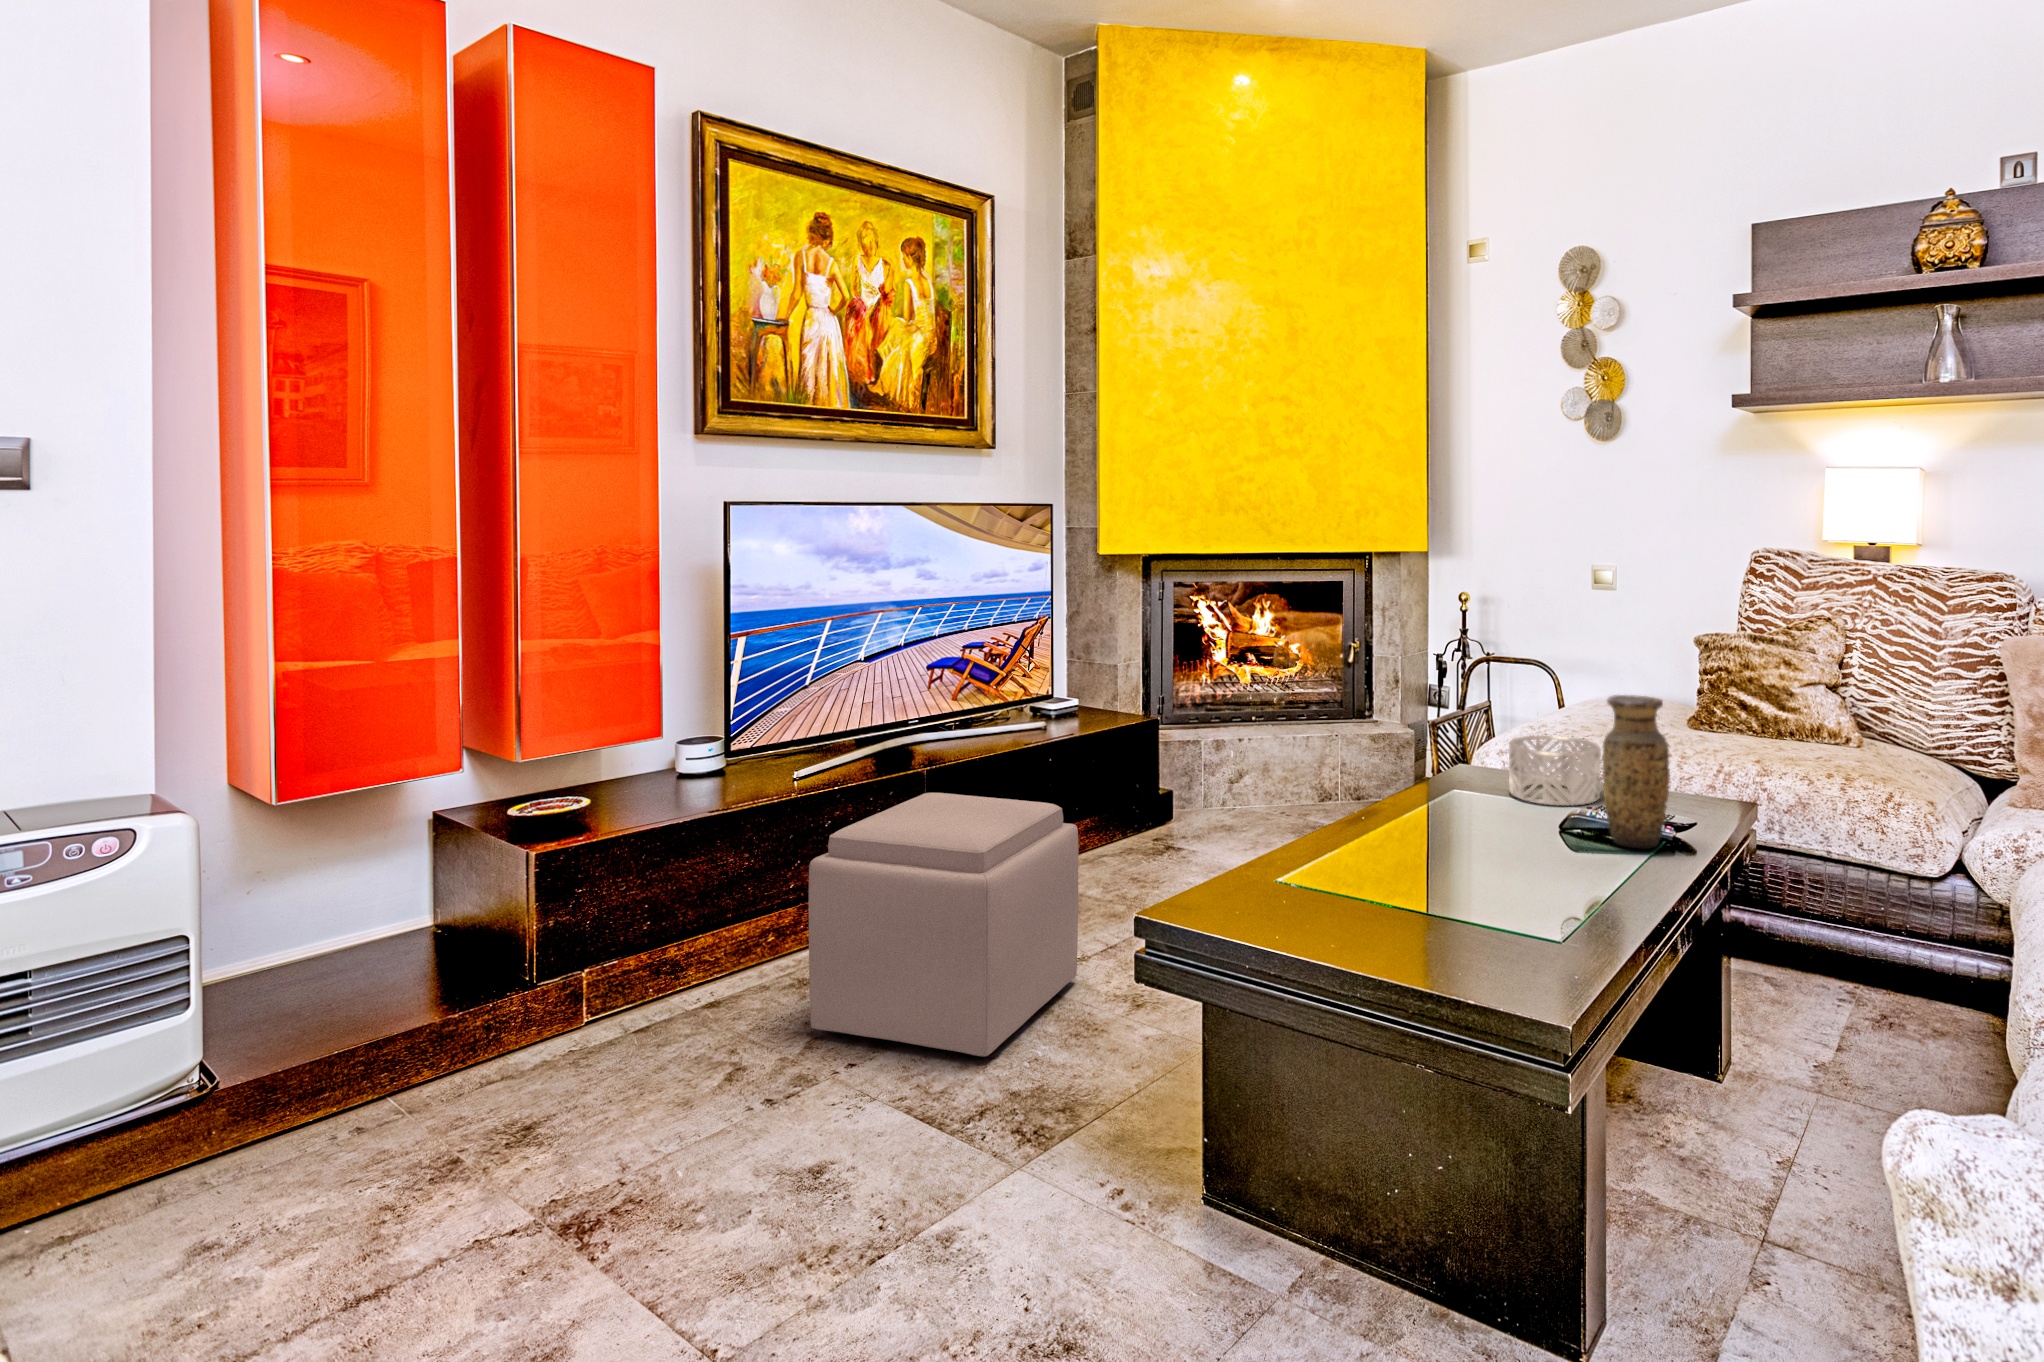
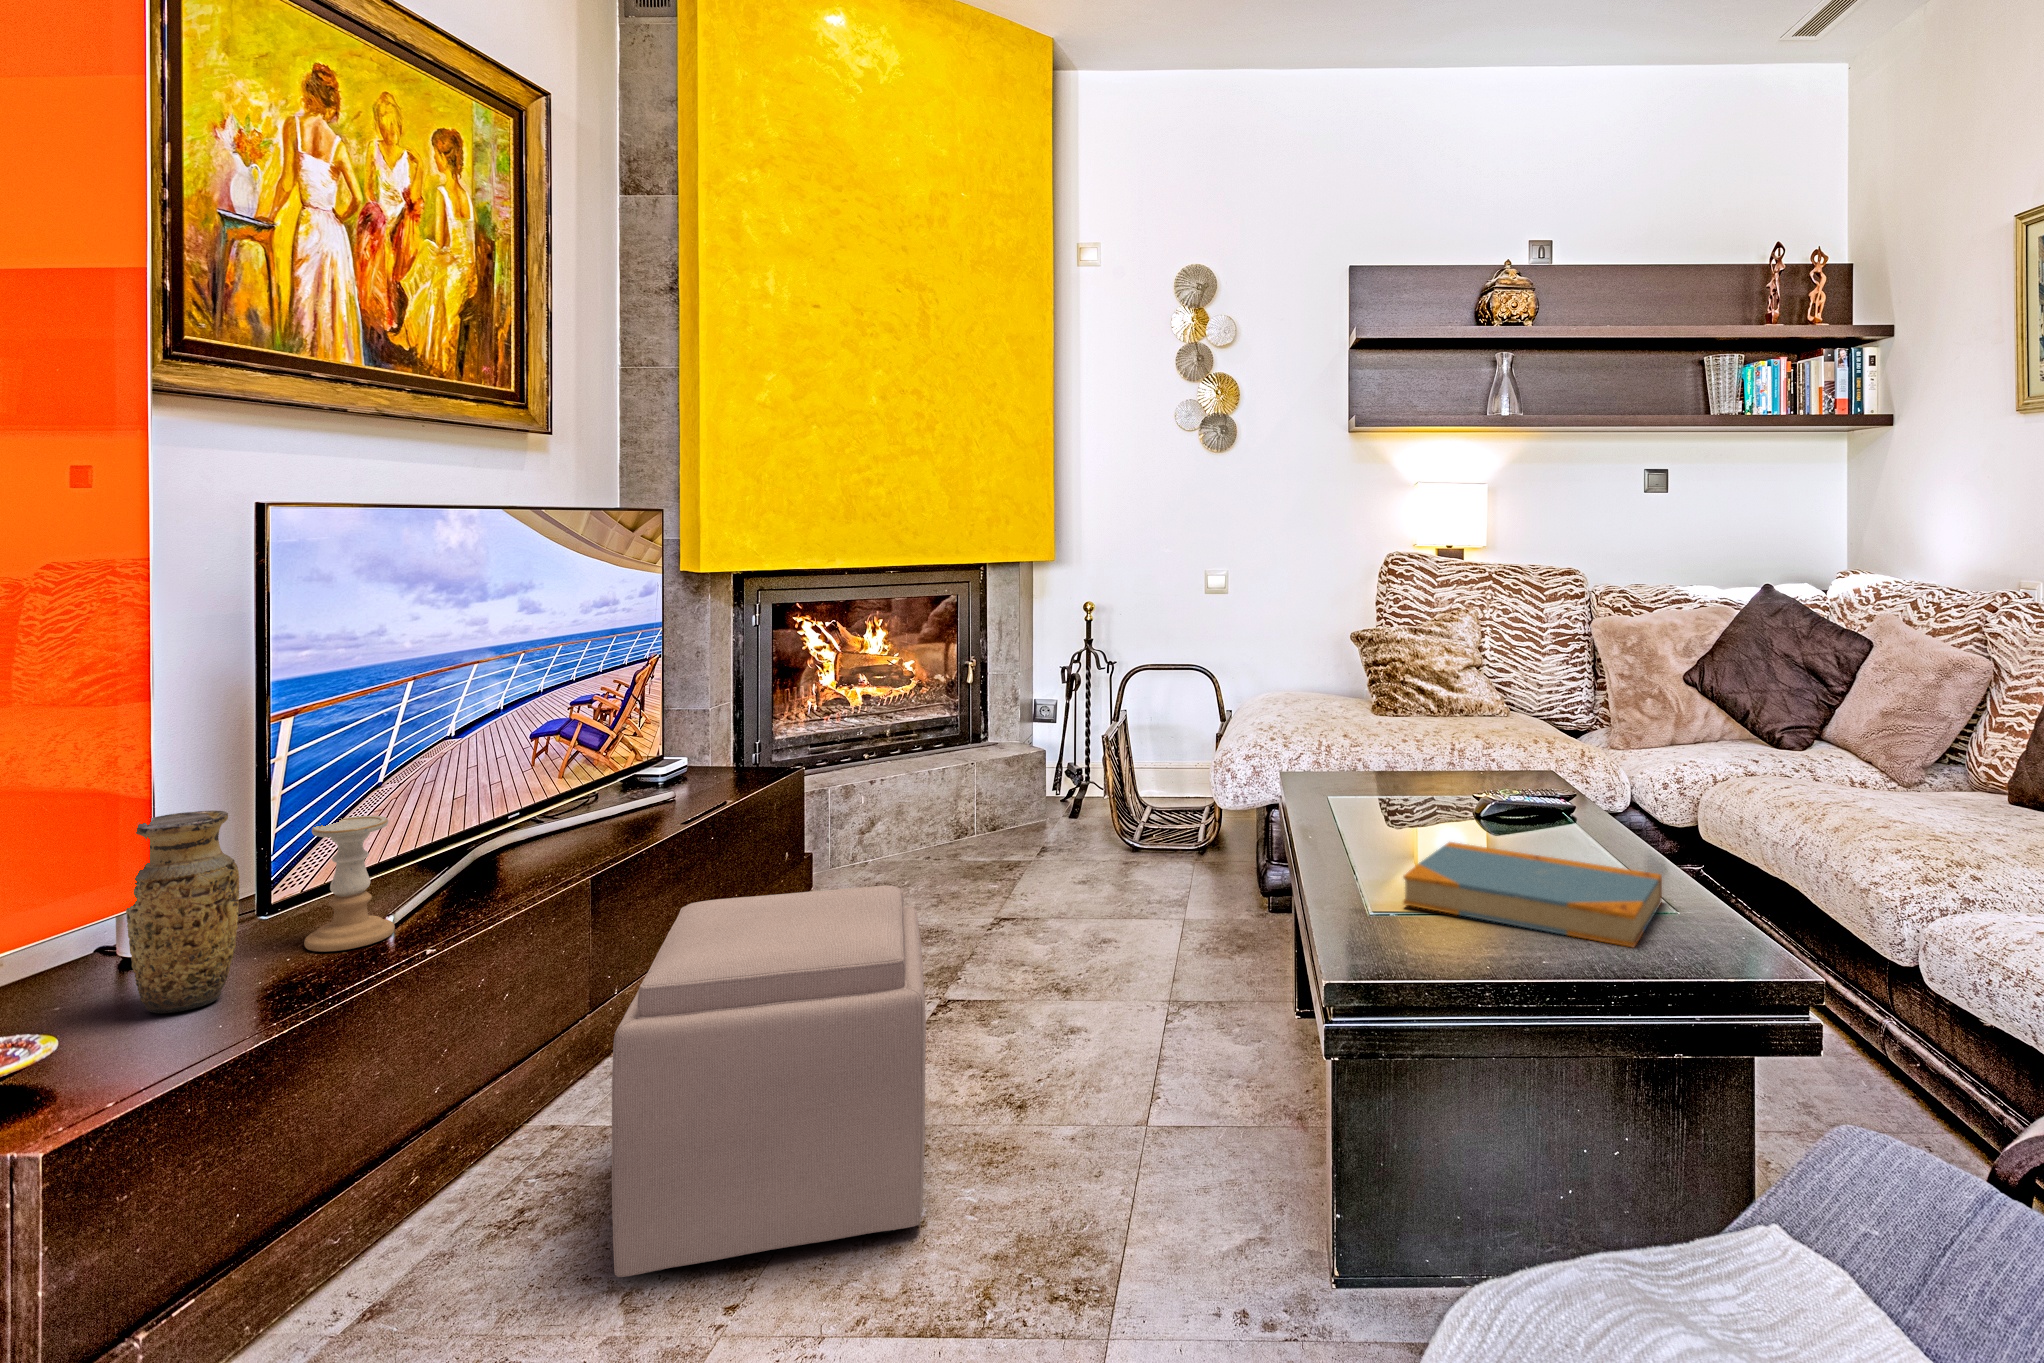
vase: present [1602,695,1670,849] -> present [126,810,239,1013]
candle holder: none [743,706,792,789] -> present [304,816,395,952]
decorative bowl: present [1509,736,1601,806] -> none [1360,732,1445,798]
book: none [1327,838,1578,960] -> present [1403,842,1662,947]

